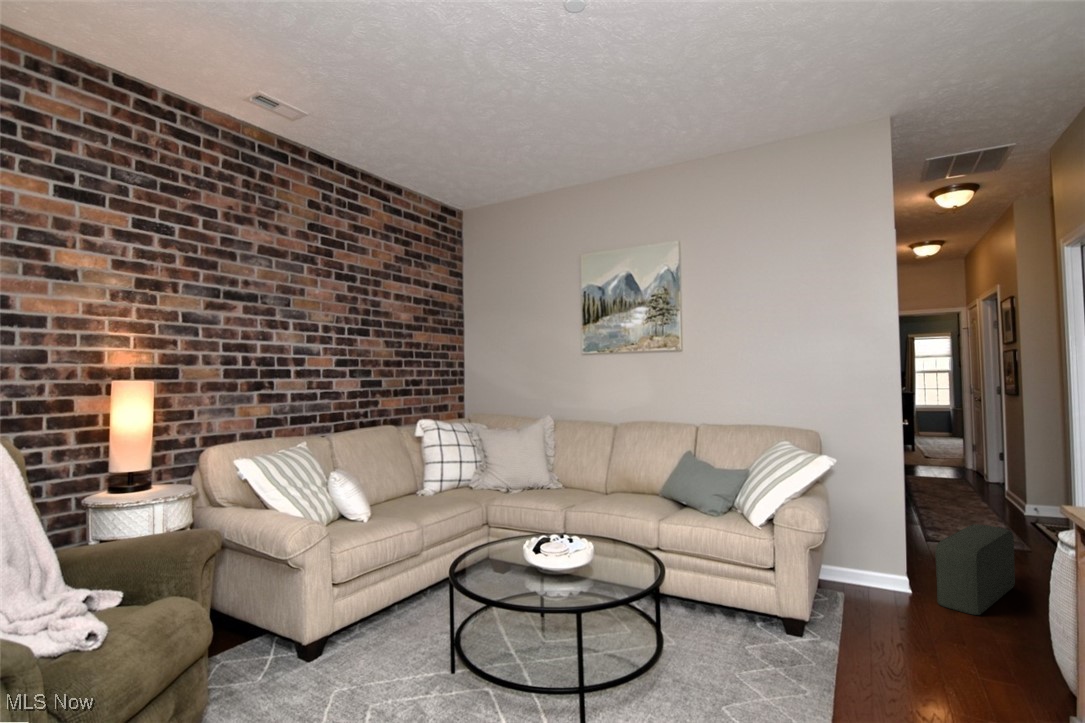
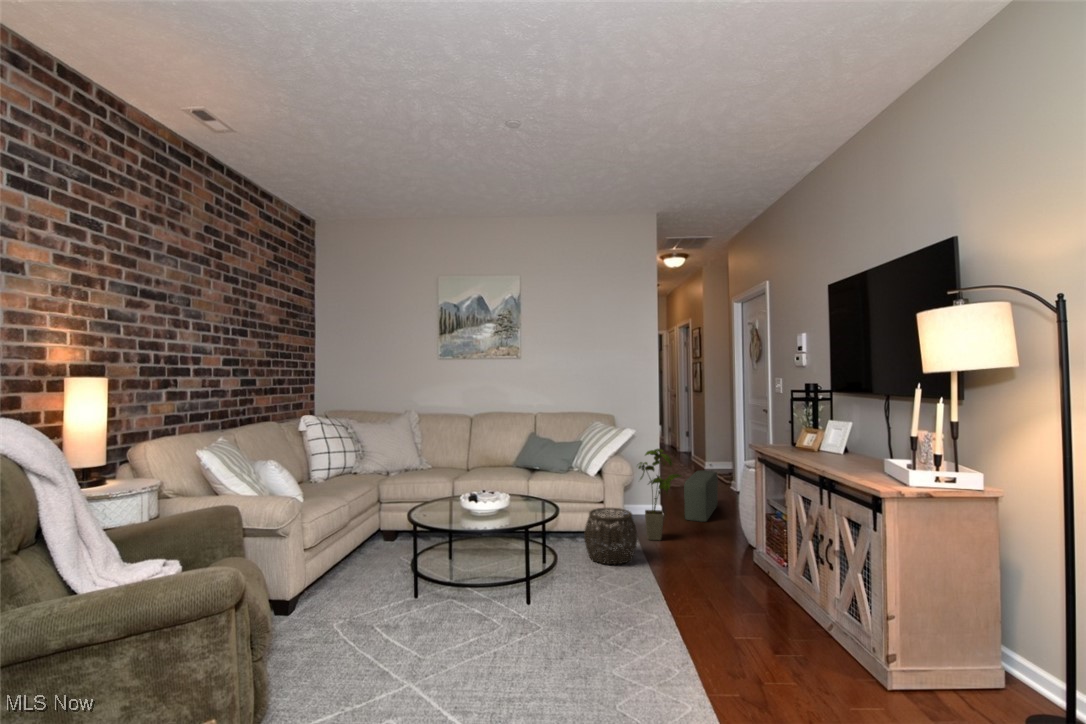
house plant: none [830,490,920,639] -> present [639,449,681,540]
woven basket: none [719,576,809,675] -> present [584,508,637,564]

